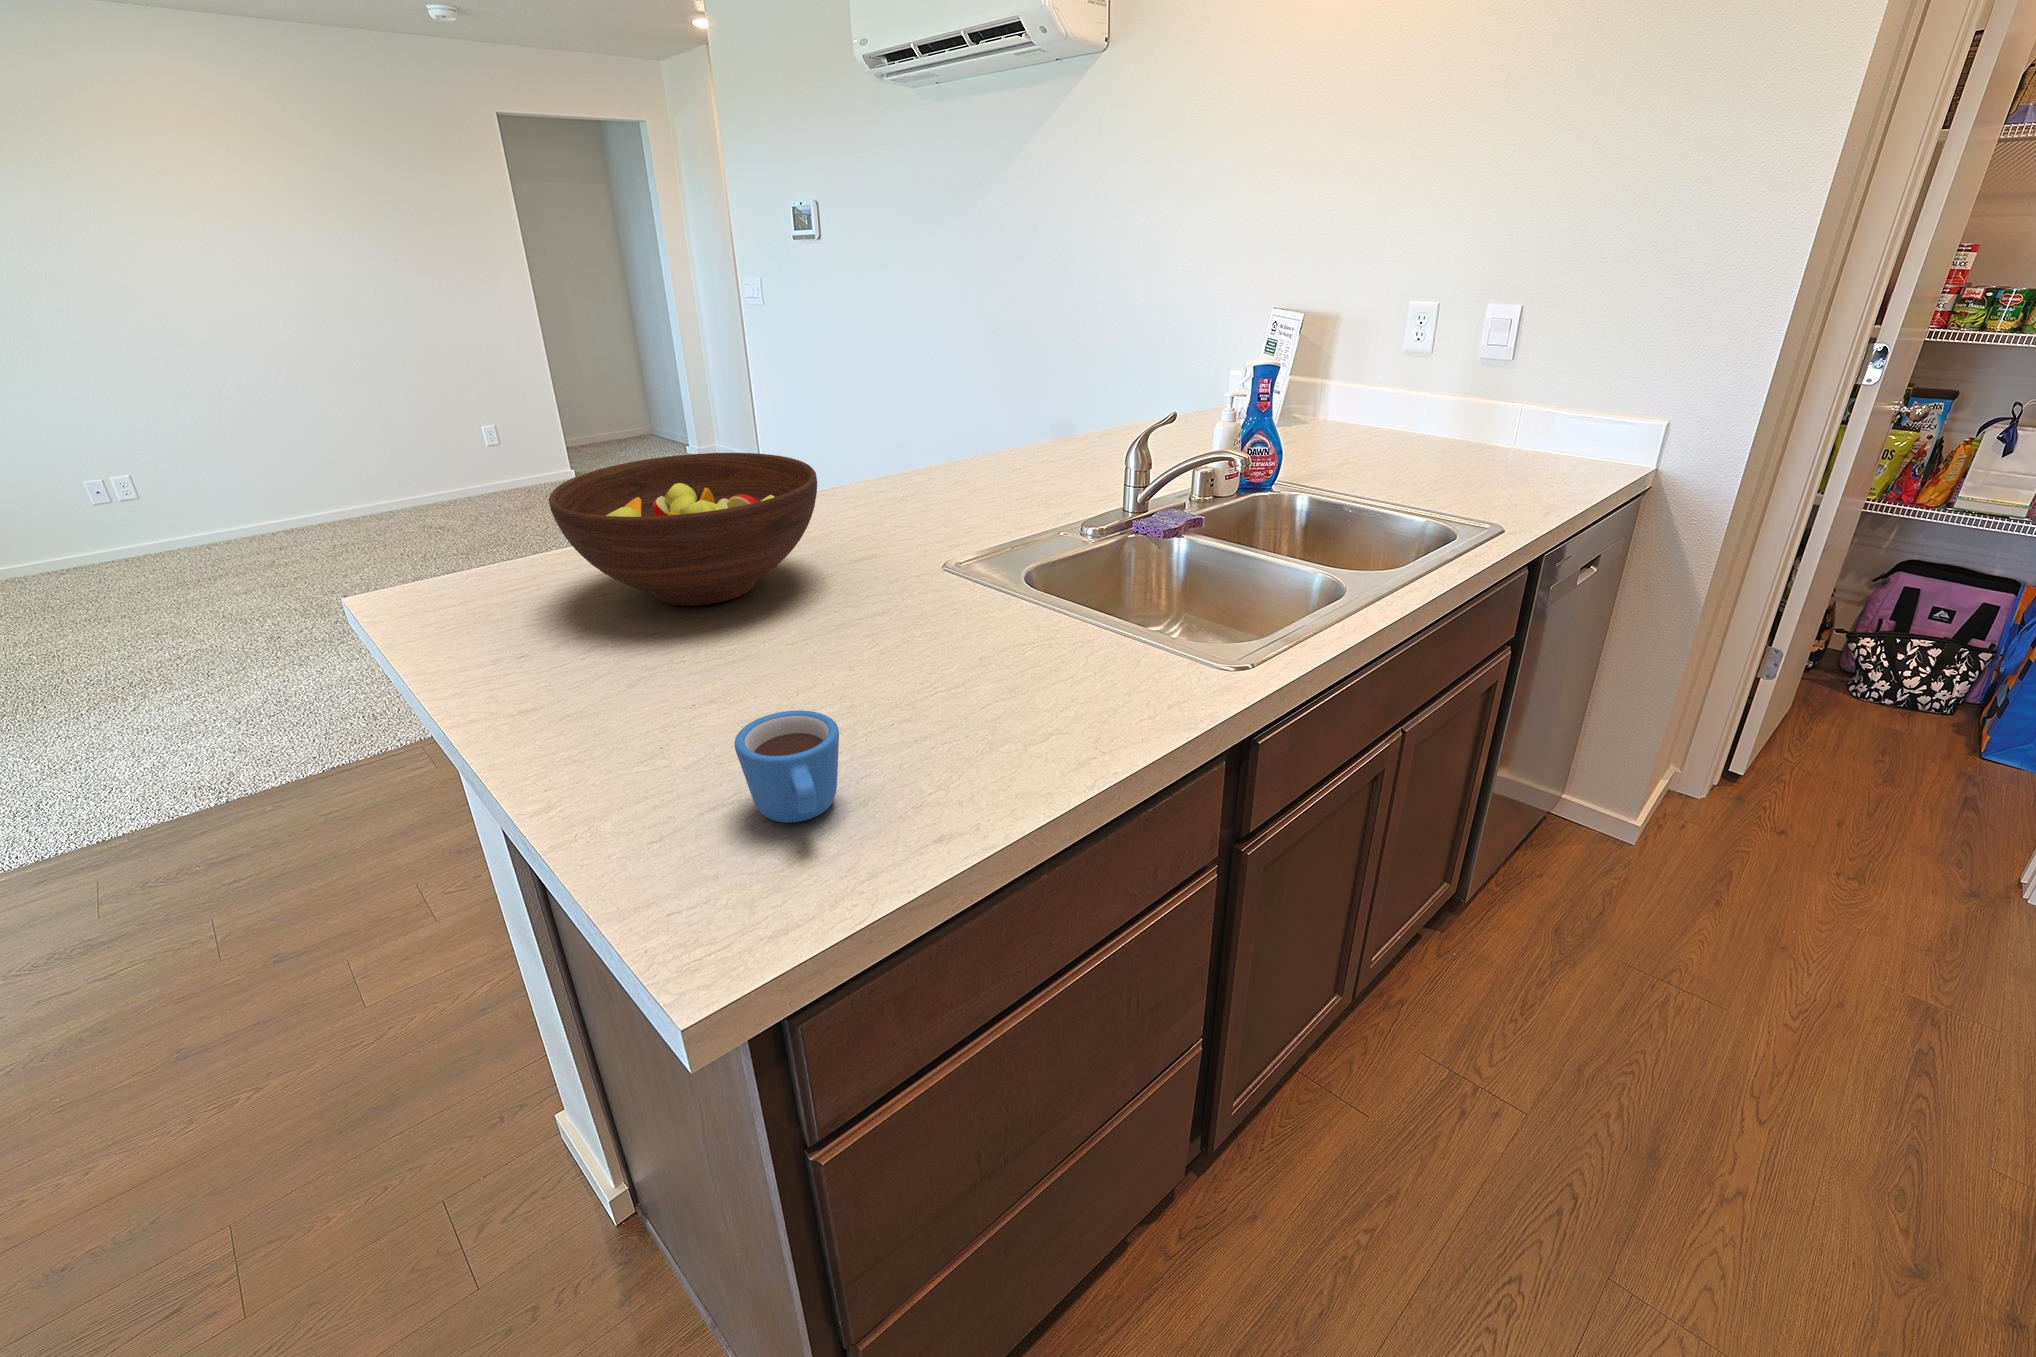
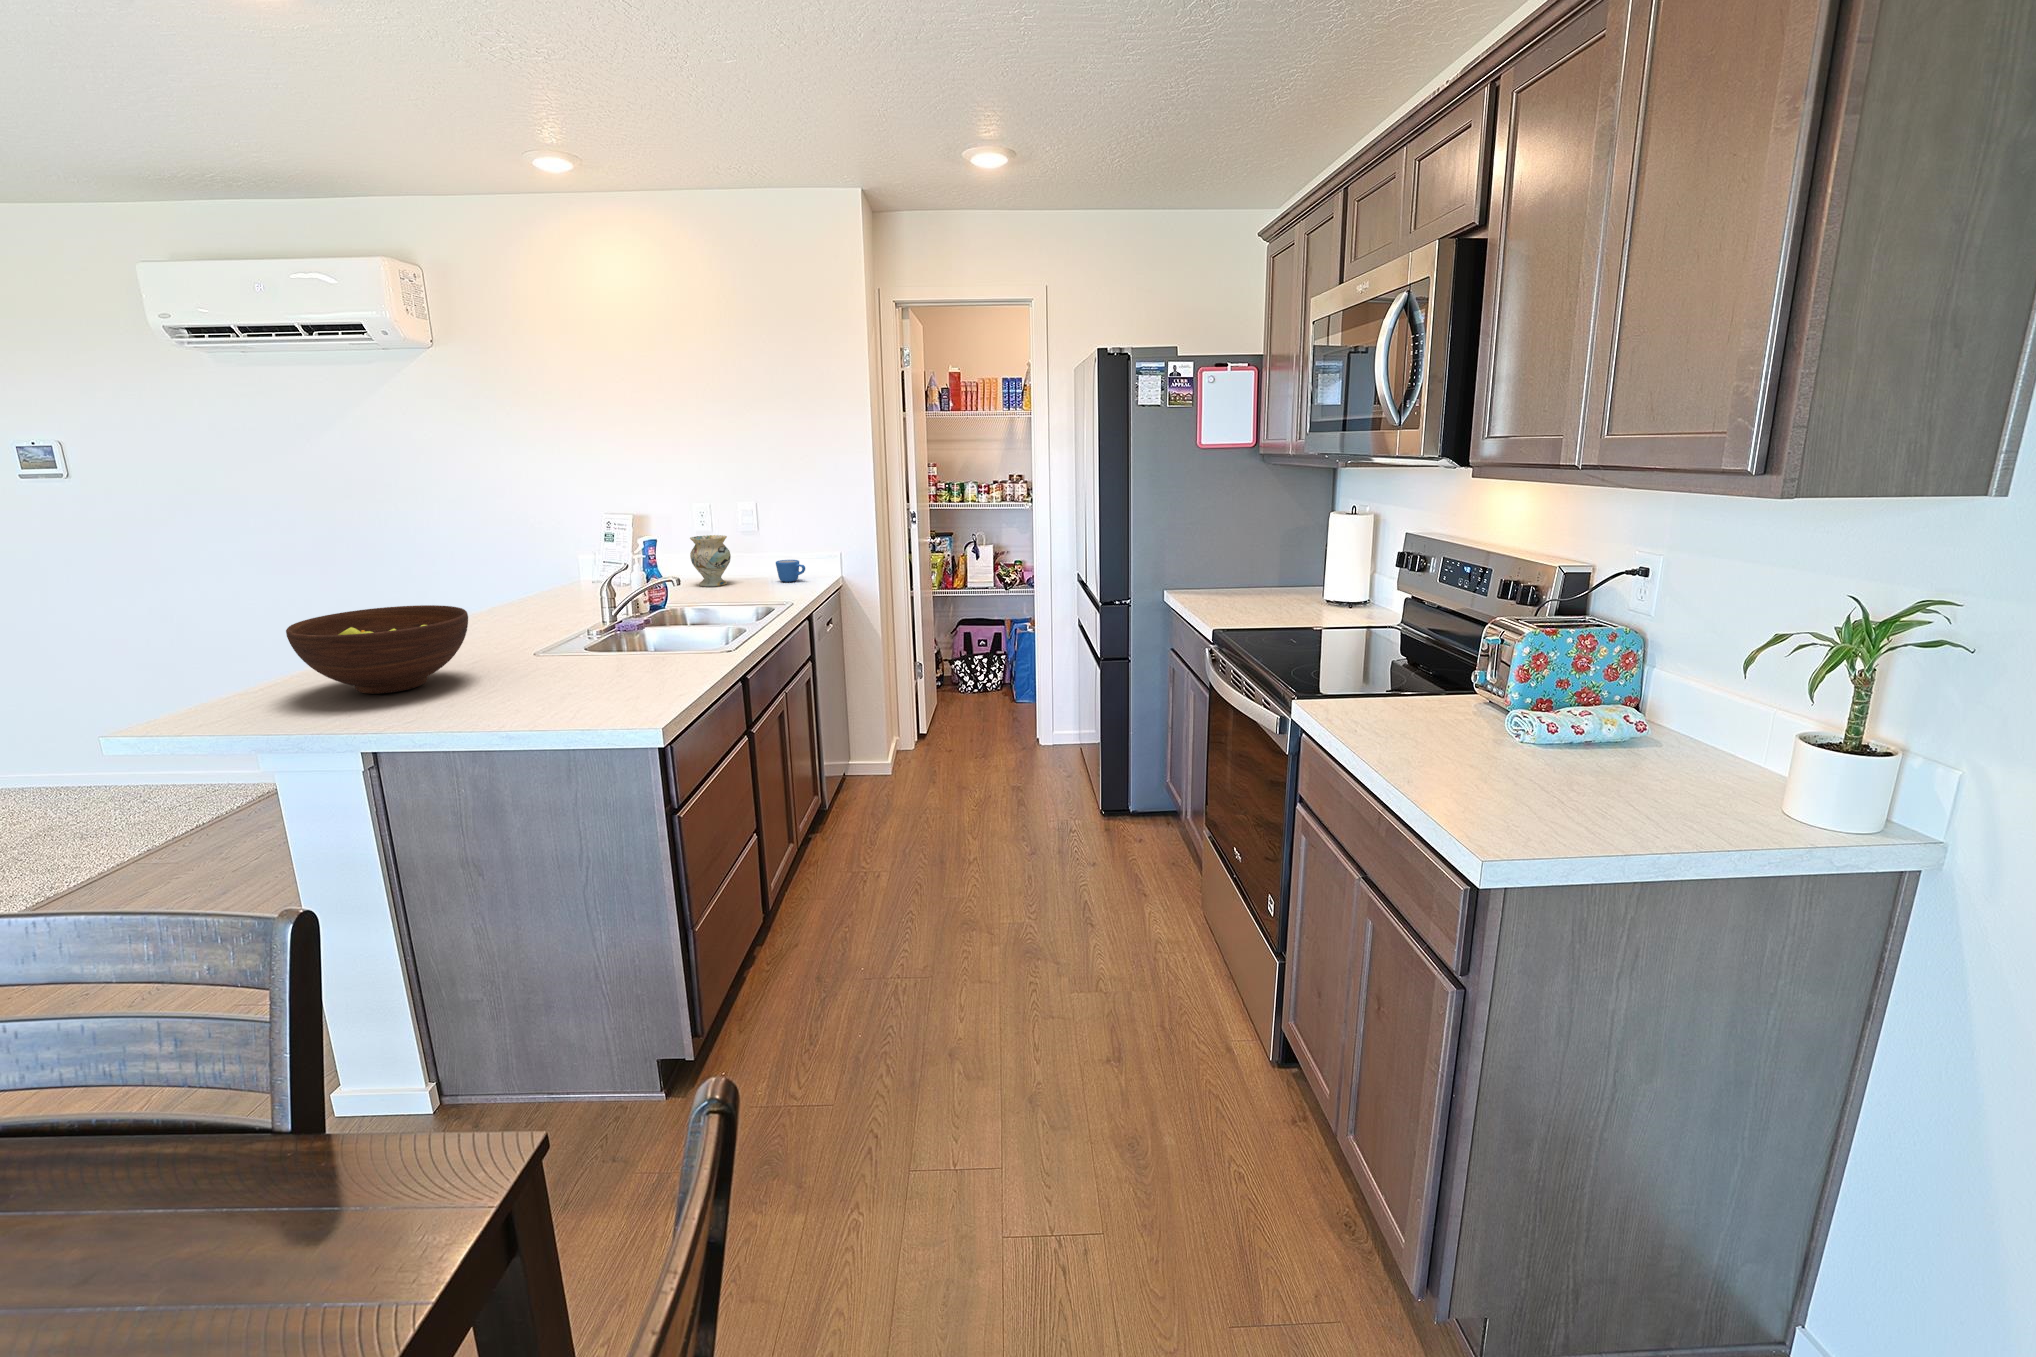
vase: none [1365,364,1439,458] -> present [690,535,731,587]
mug: present [734,710,839,823] -> present [776,560,805,582]

